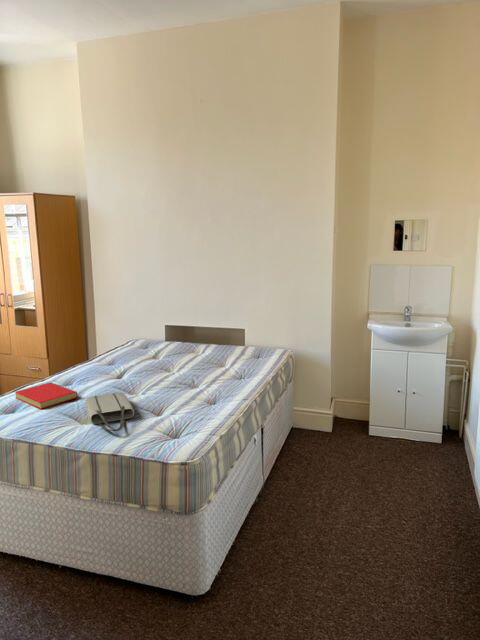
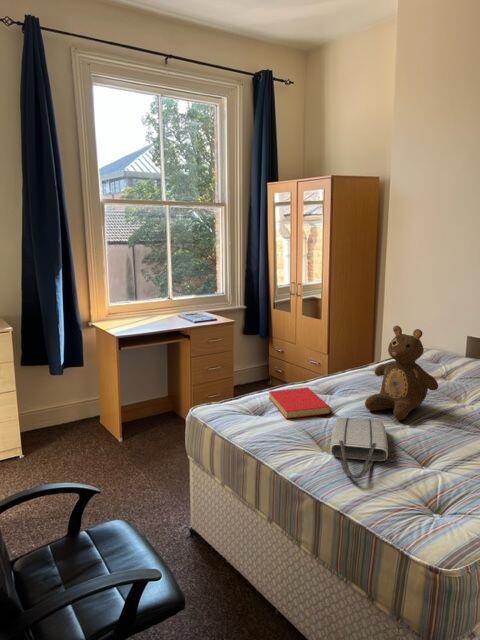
teddy bear: none [104,319,157,391] -> present [365,326,438,420]

